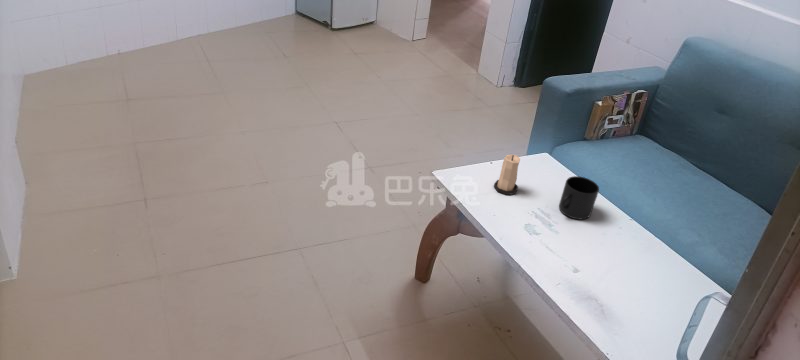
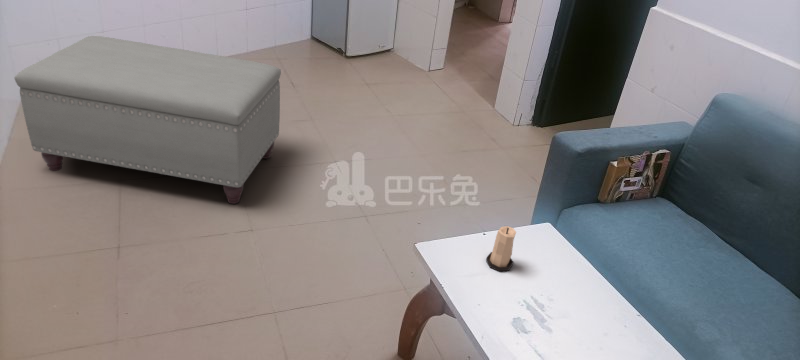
ottoman: none [31,10,282,163] -> present [15,36,281,204]
mug: present [559,176,599,219] -> none [558,256,604,307]

